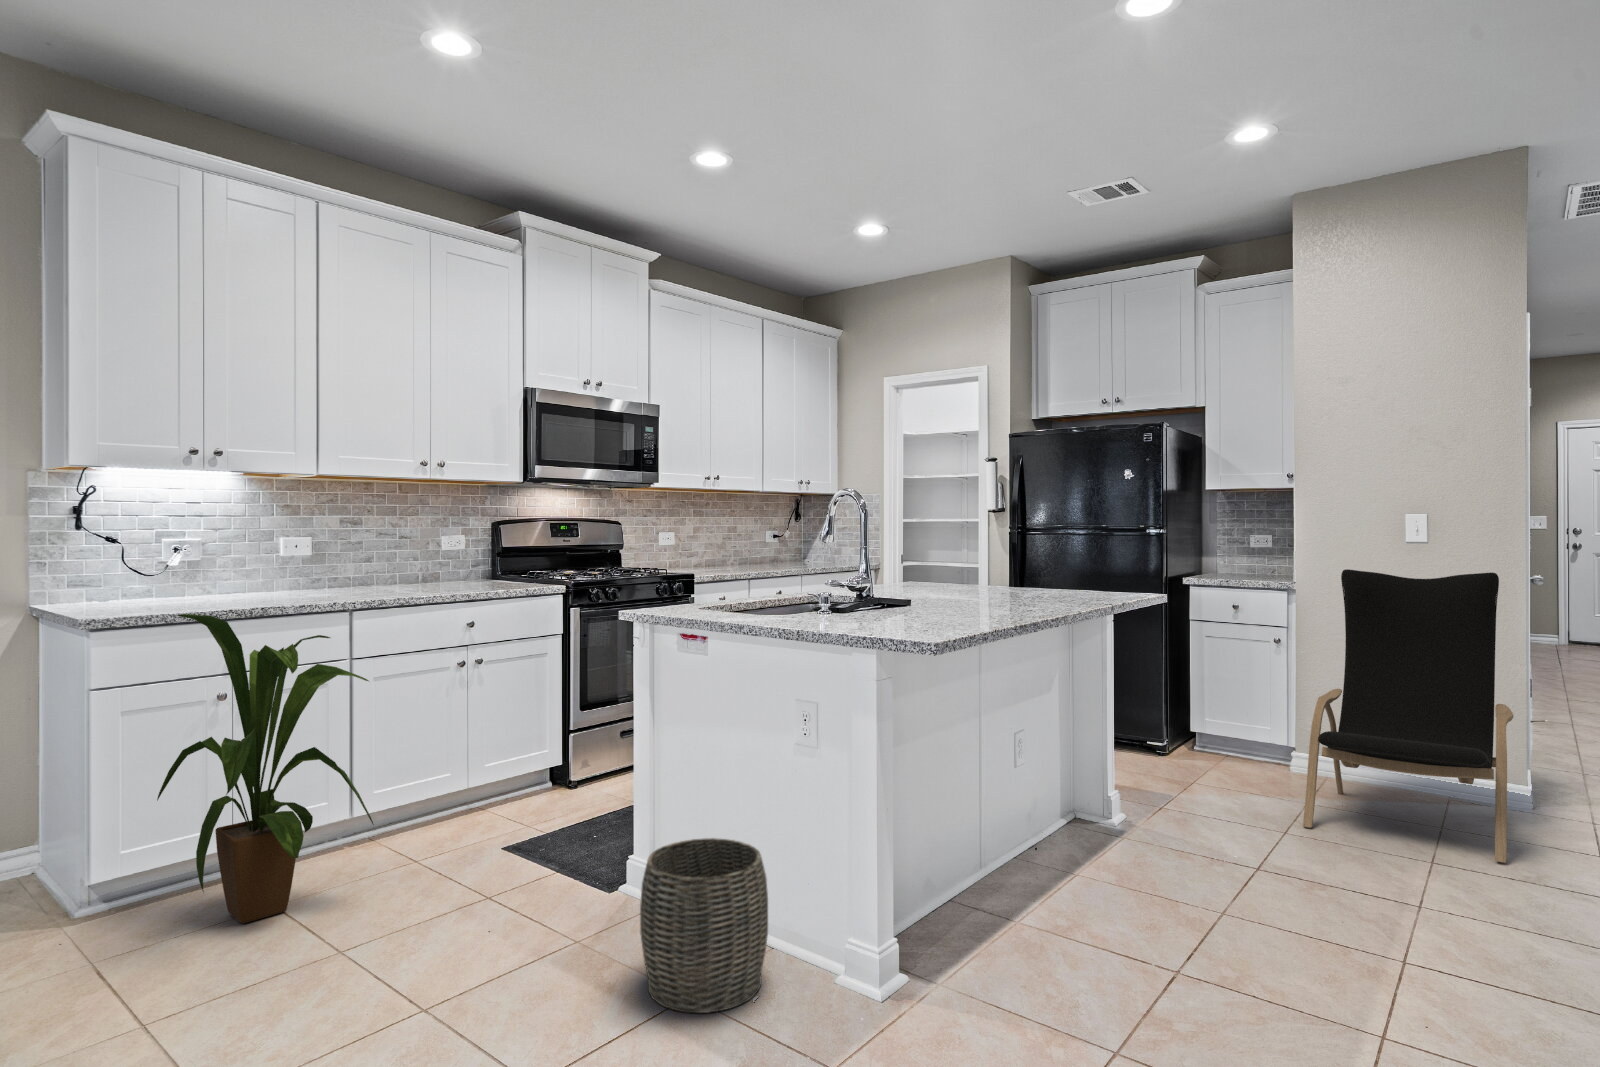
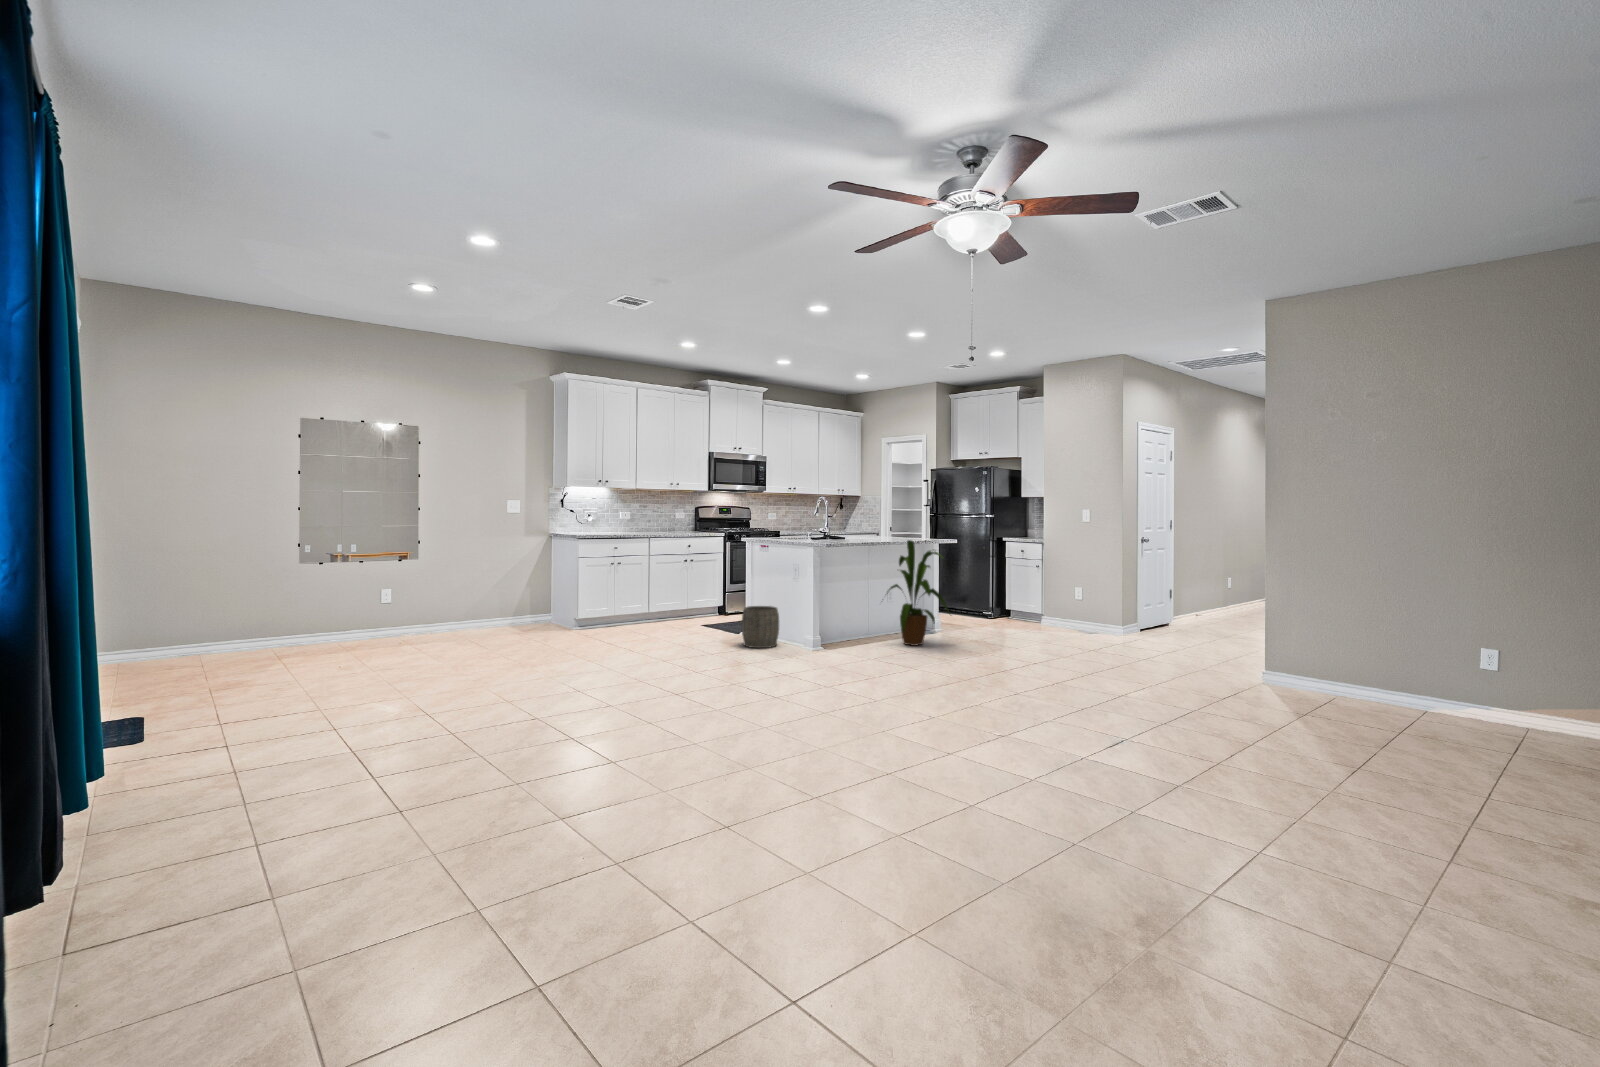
lounge chair: present [1303,569,1514,863] -> none [1004,533,1095,641]
house plant: present [157,614,374,923] -> present [887,540,949,646]

